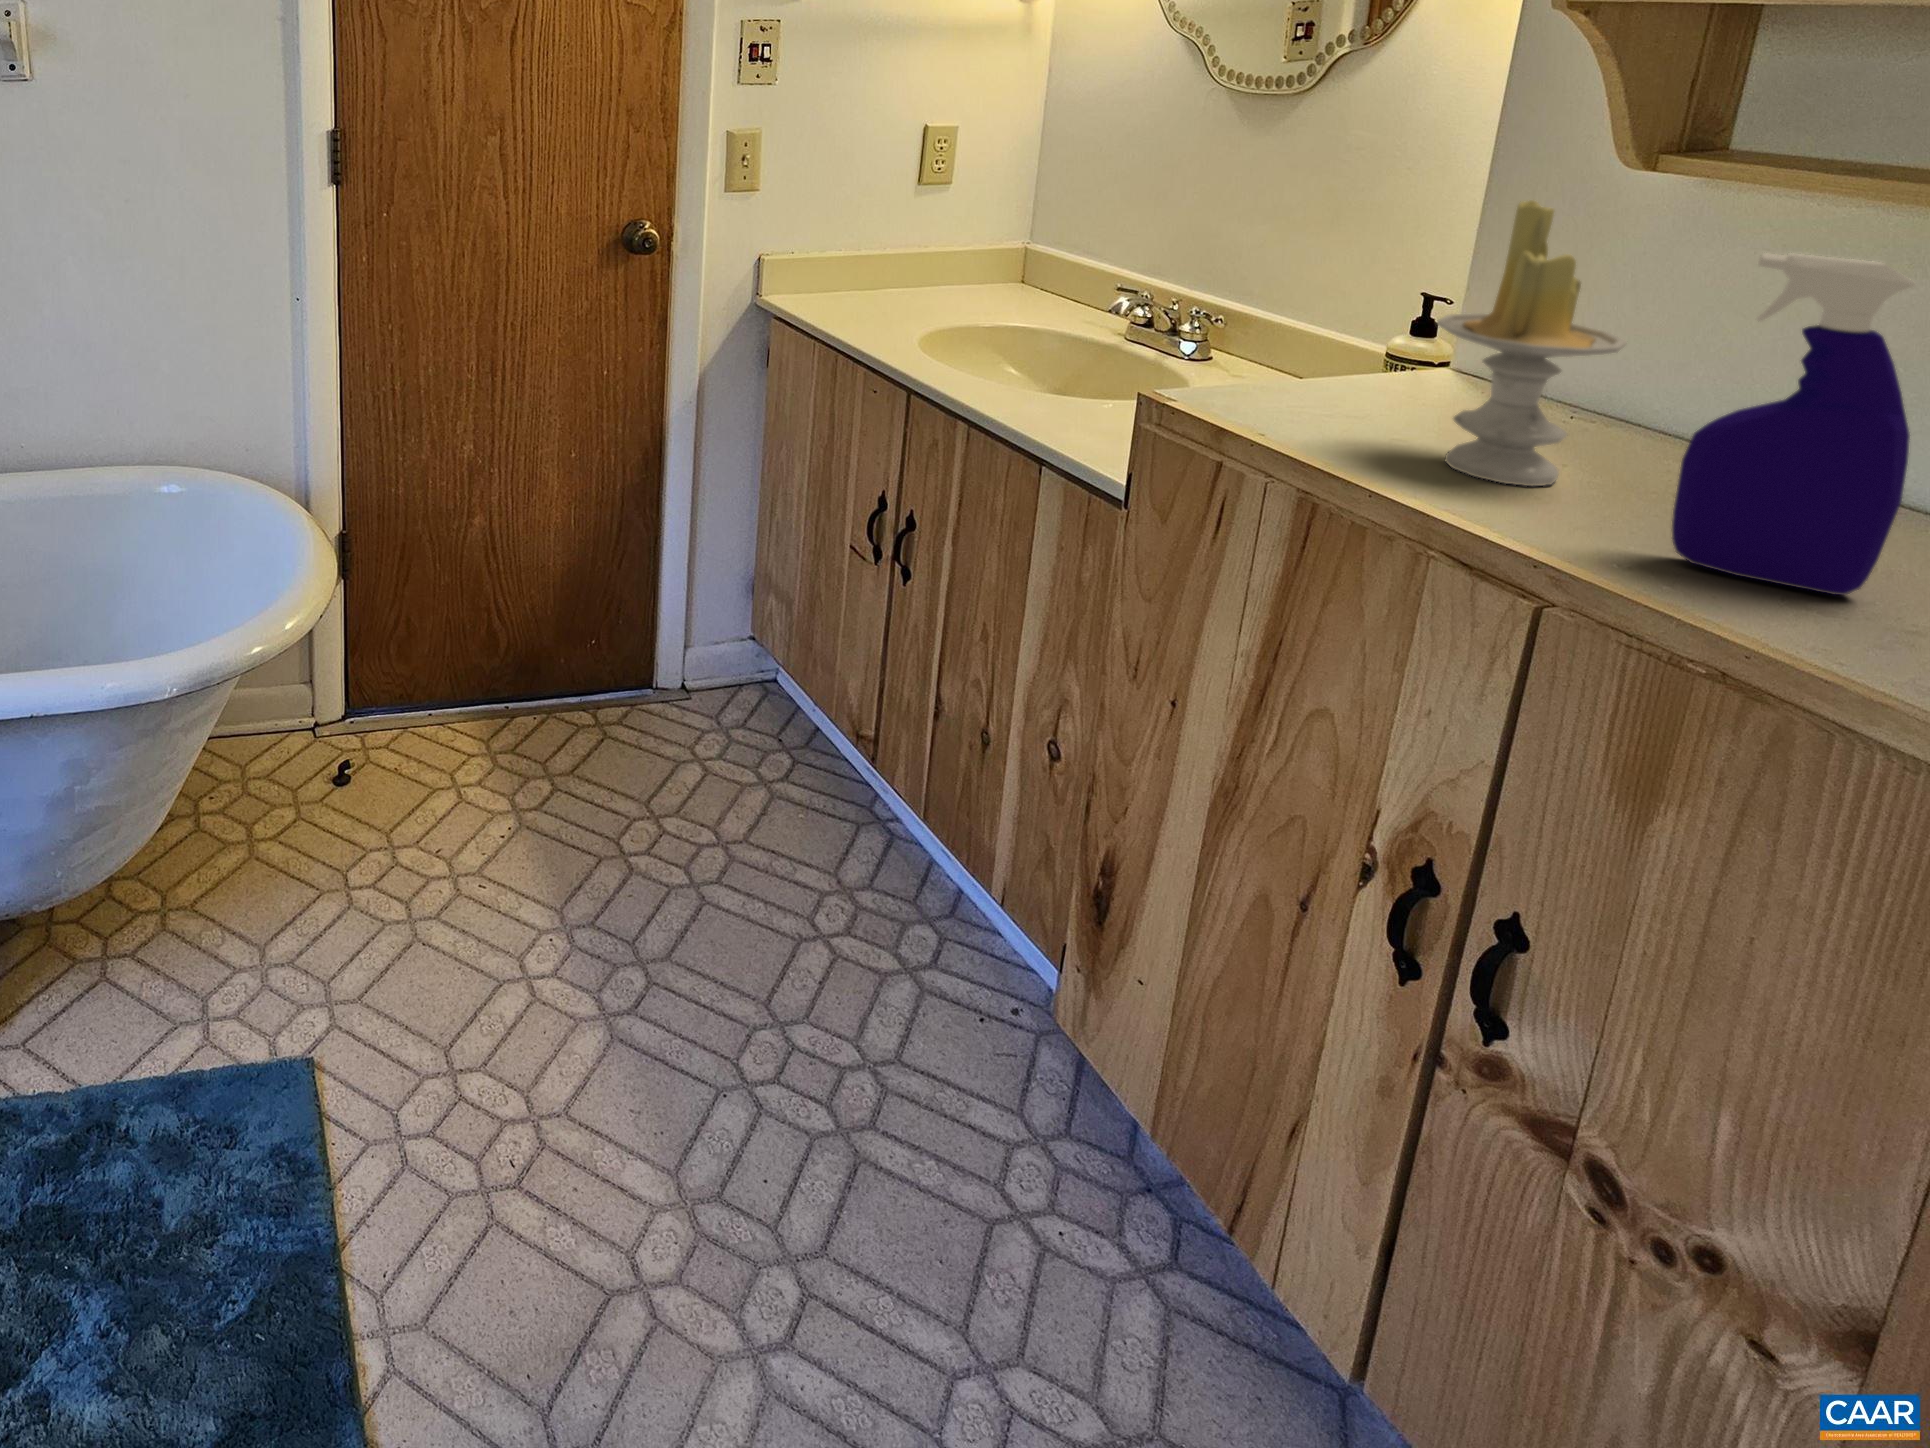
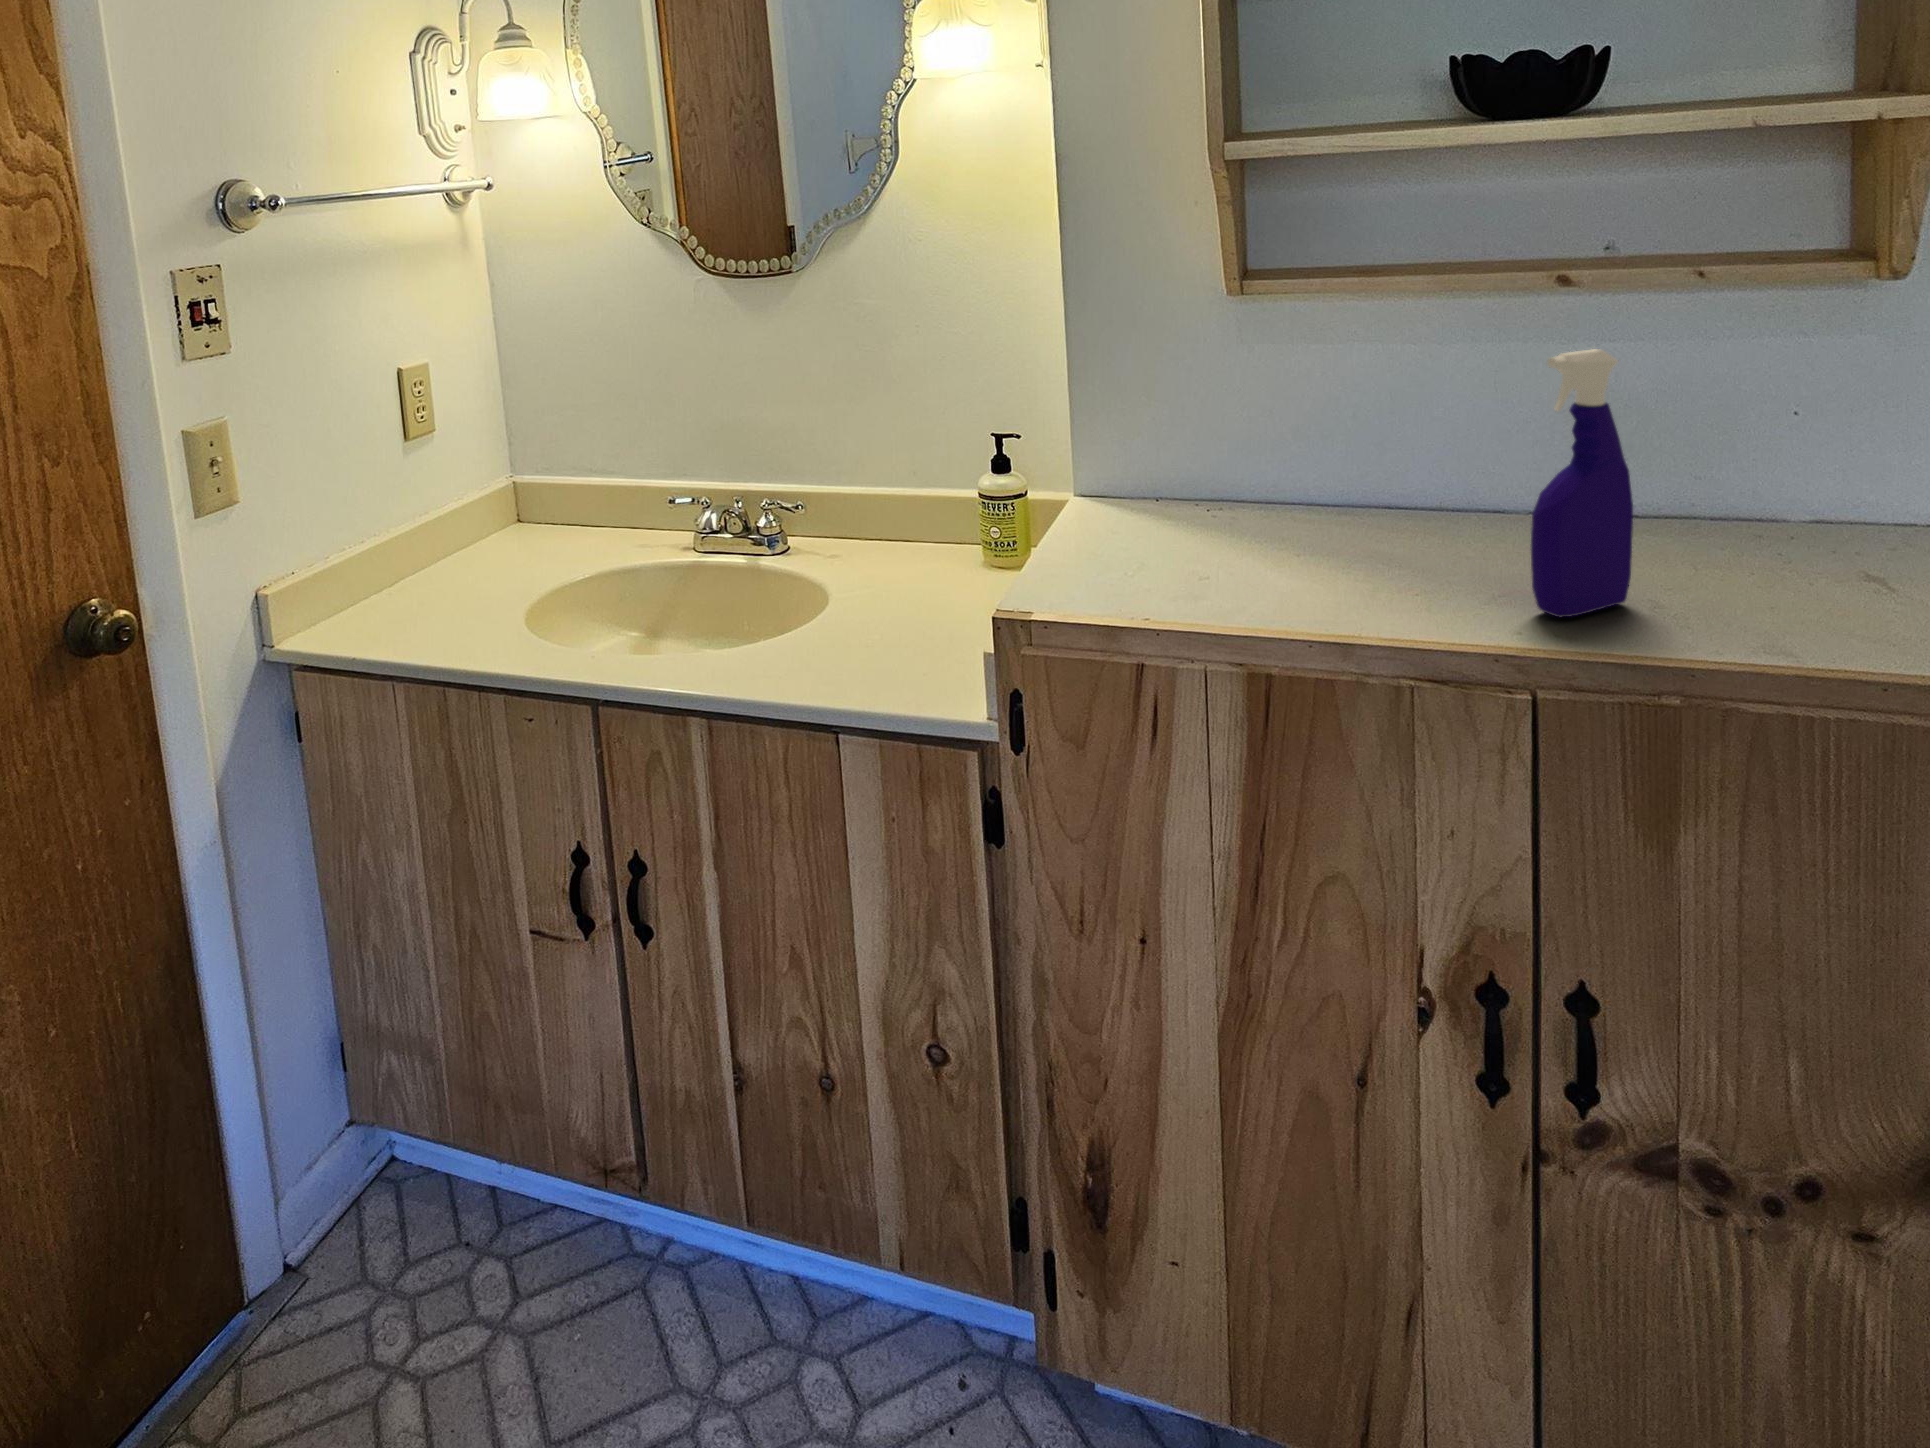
candle: present [1437,200,1626,486] -> none [1253,342,1389,598]

